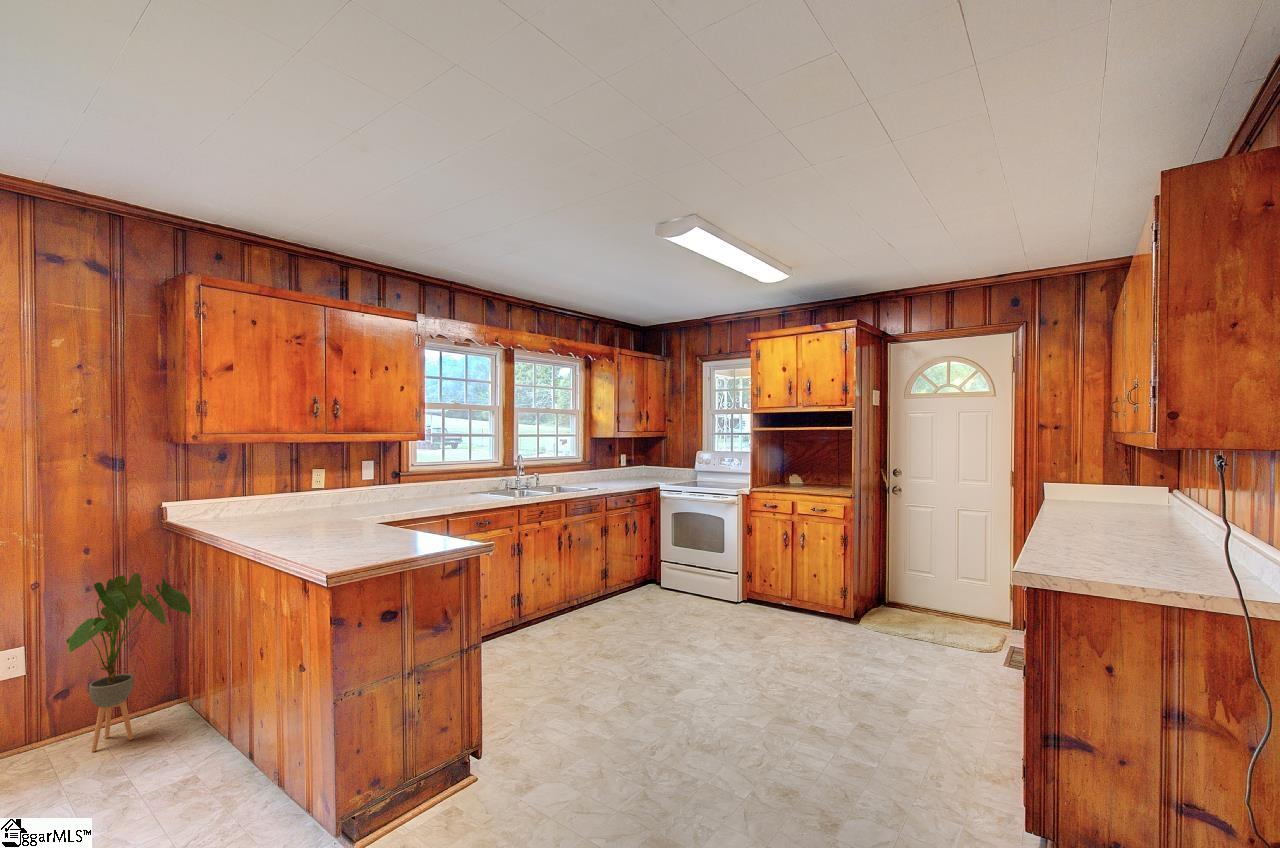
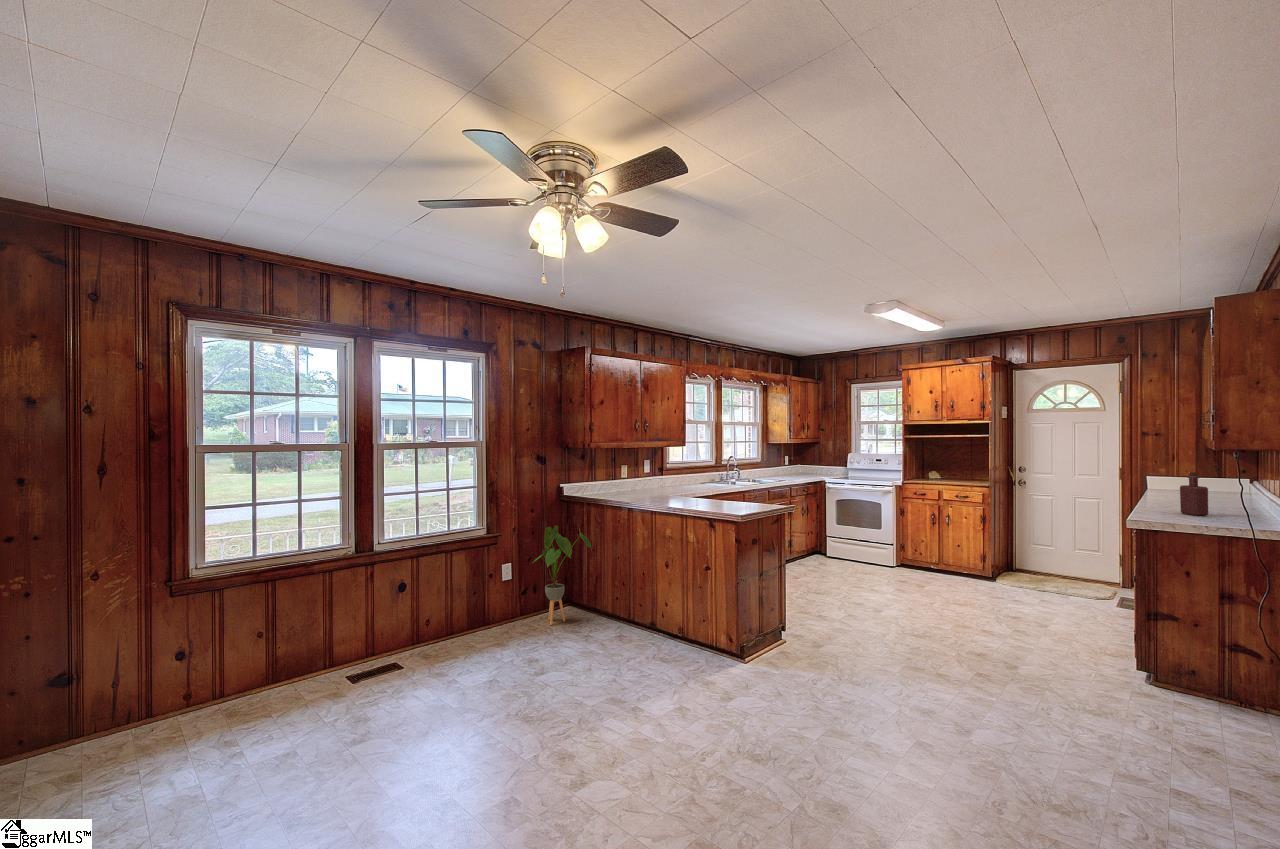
bottle: none [1093,484,1138,558] -> present [1180,472,1208,516]

